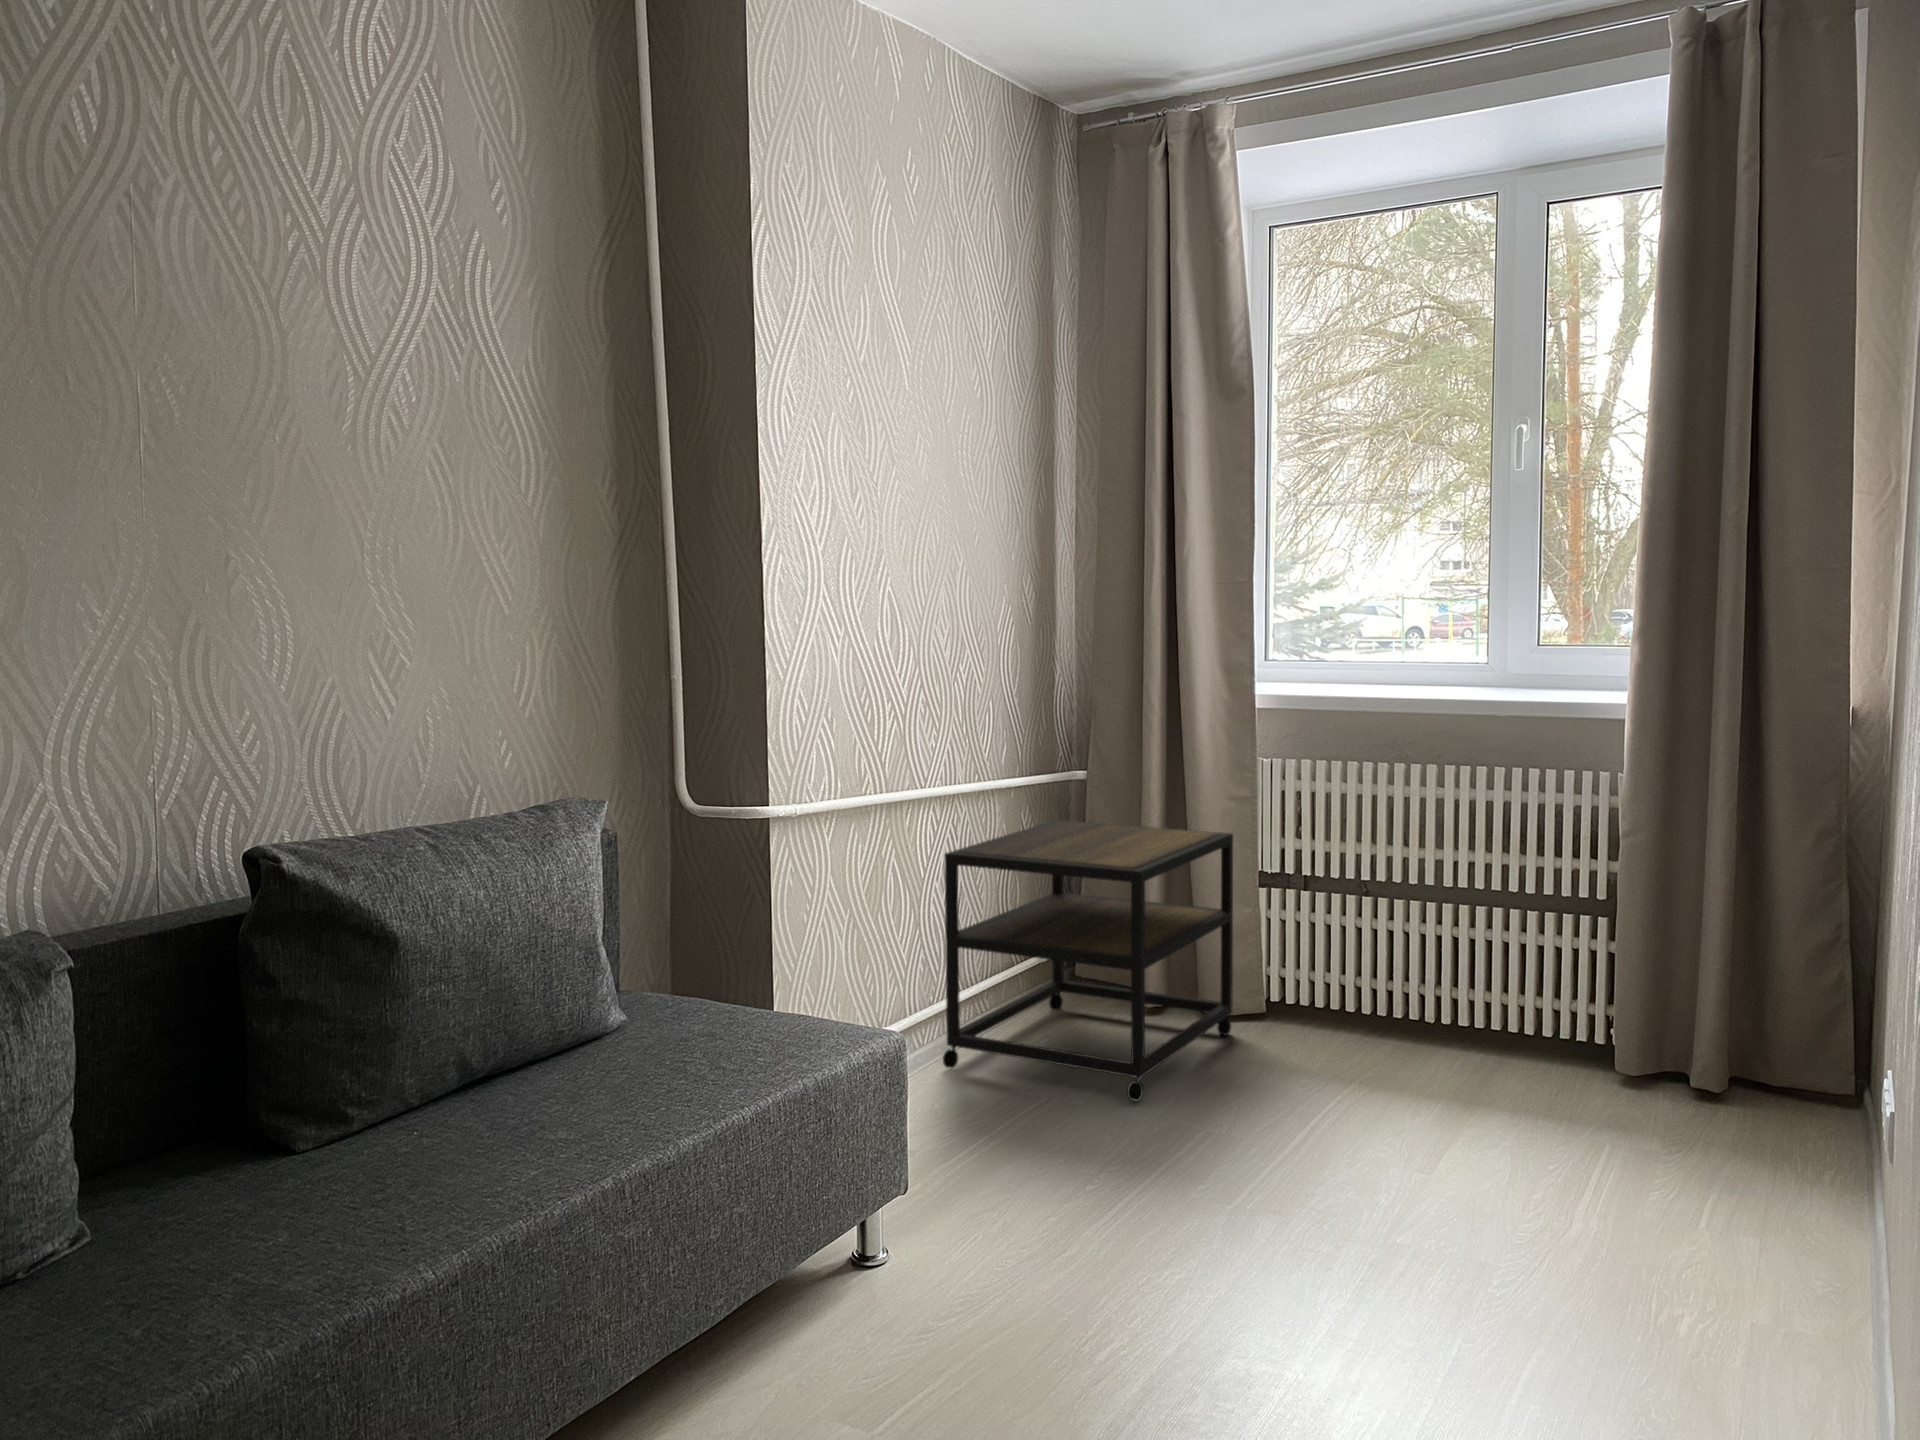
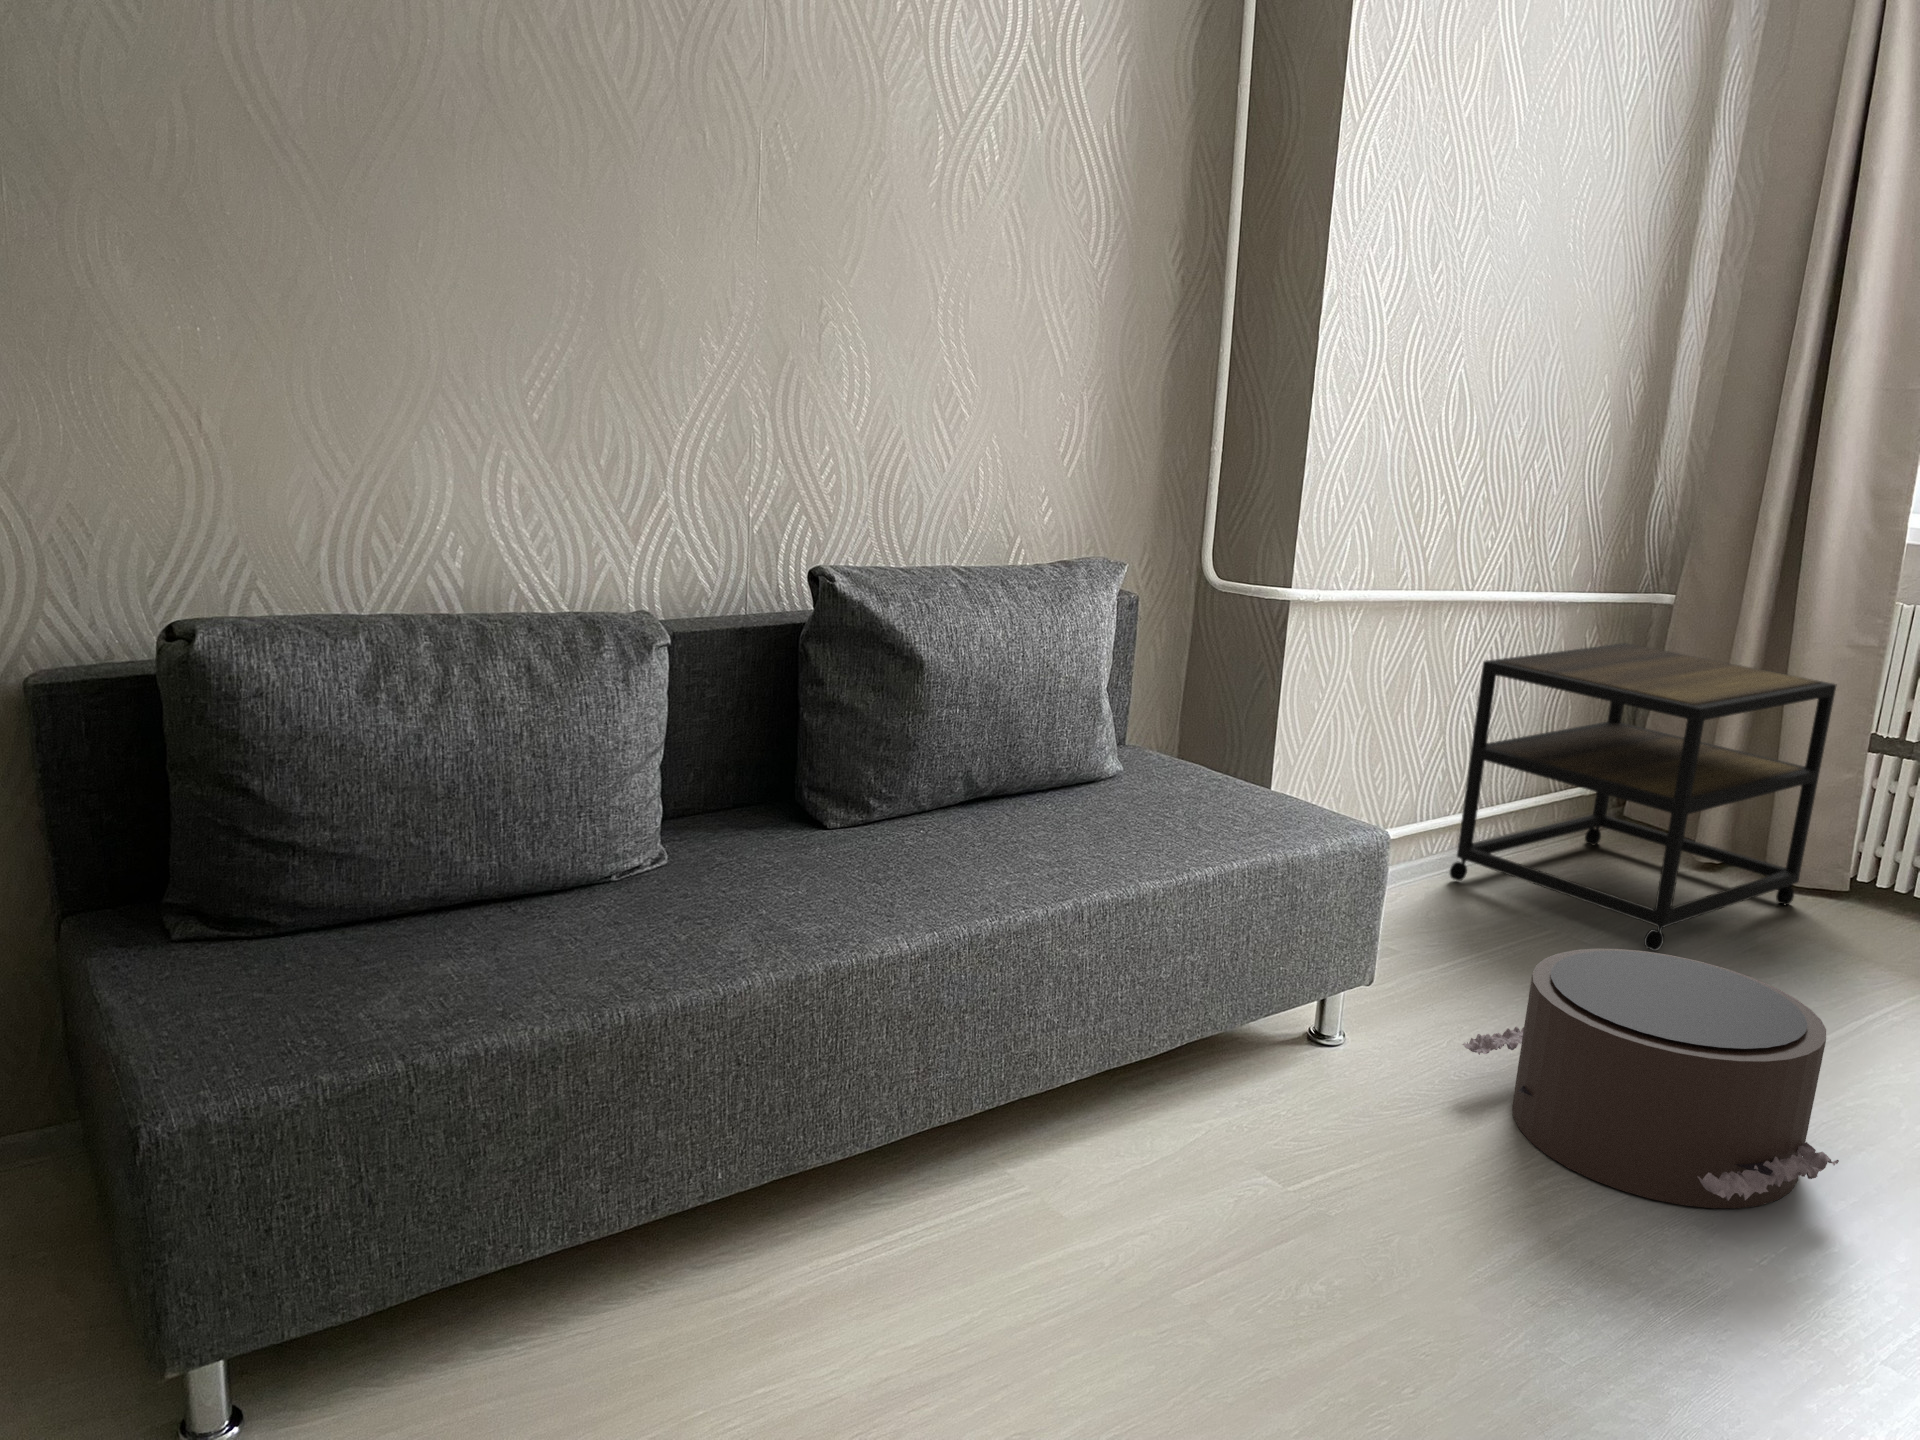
pouf: none [1005,1106,1349,1349] -> present [1462,948,1839,1208]

